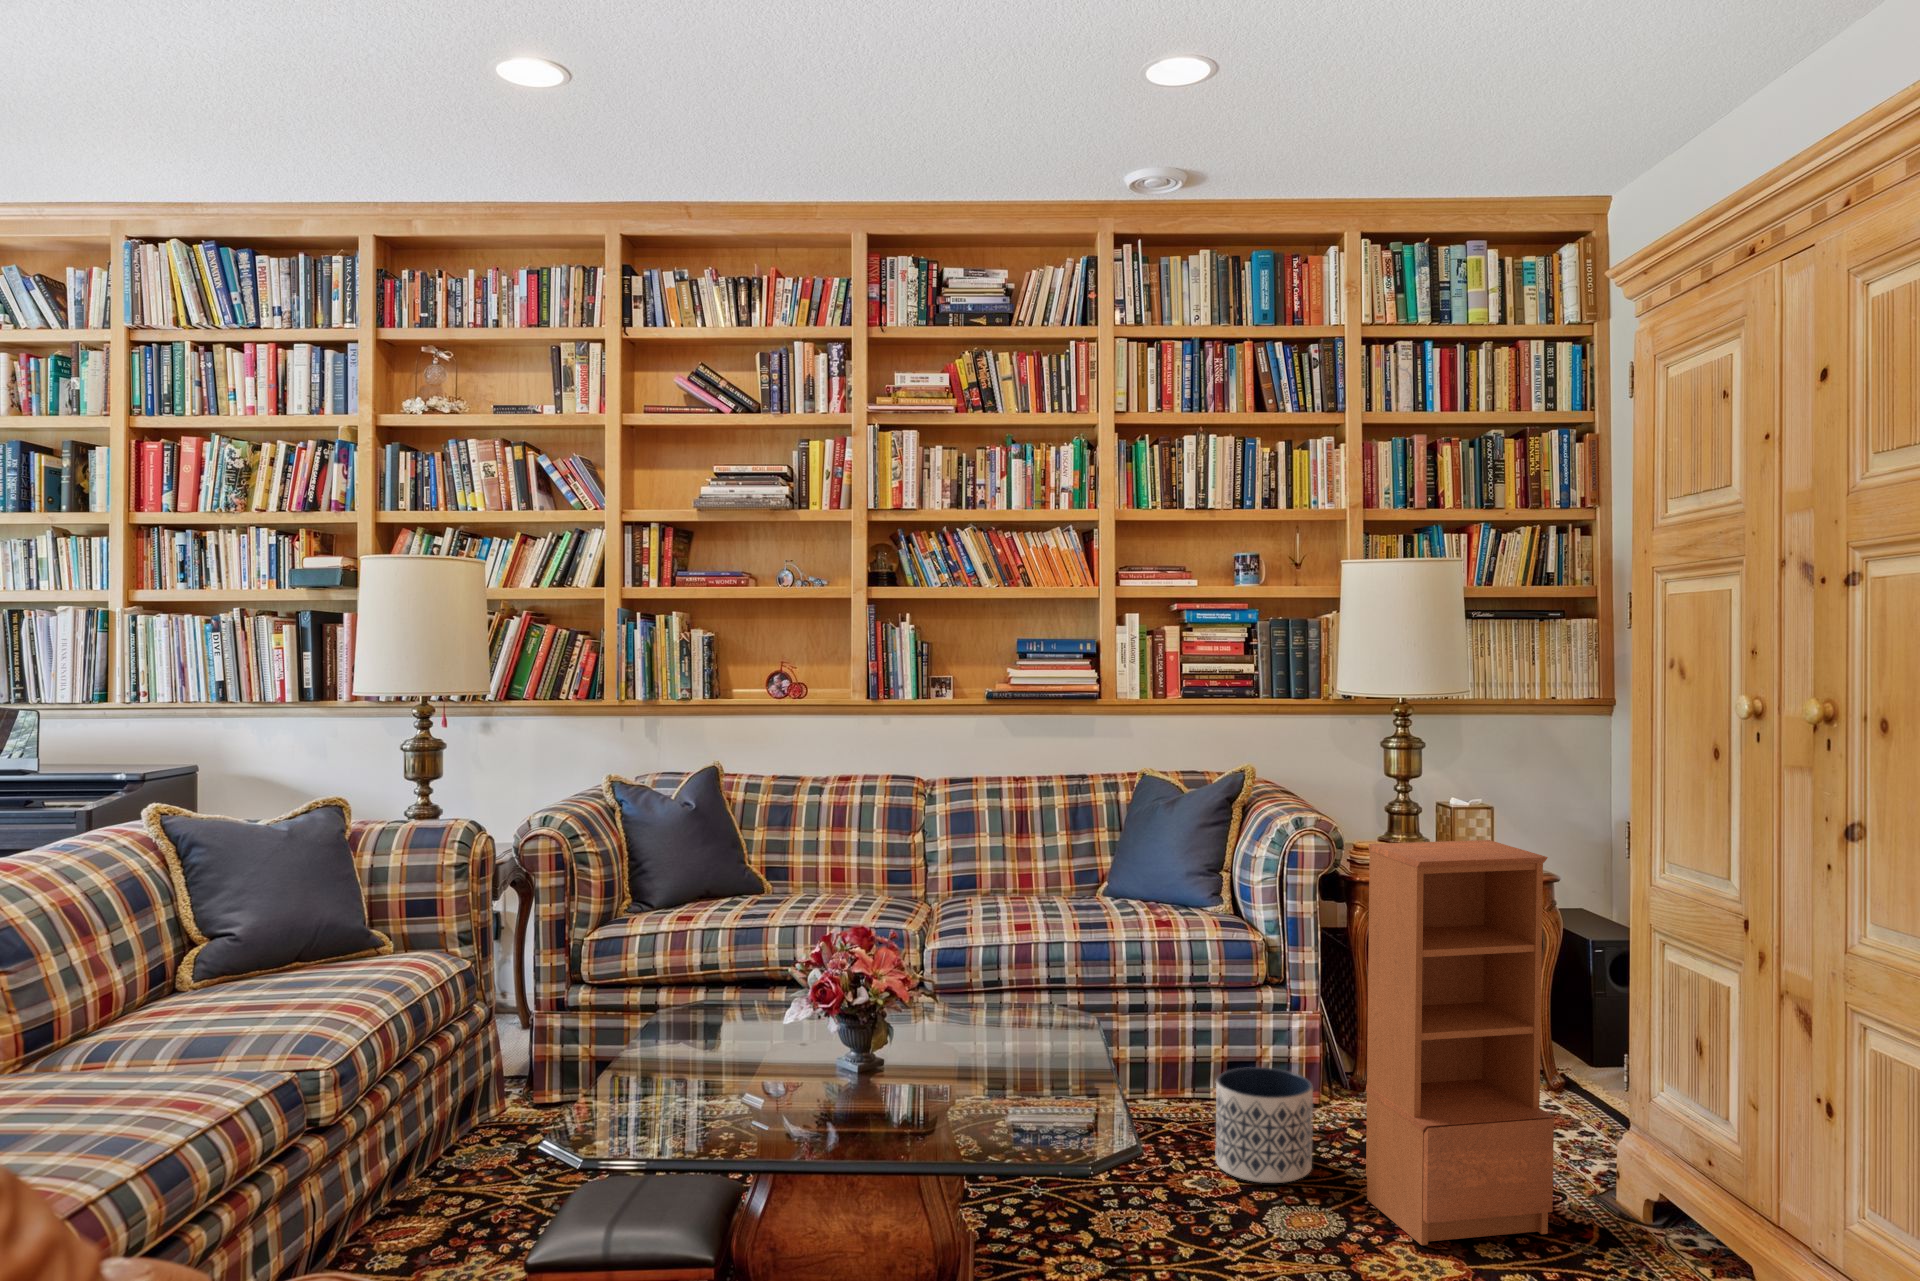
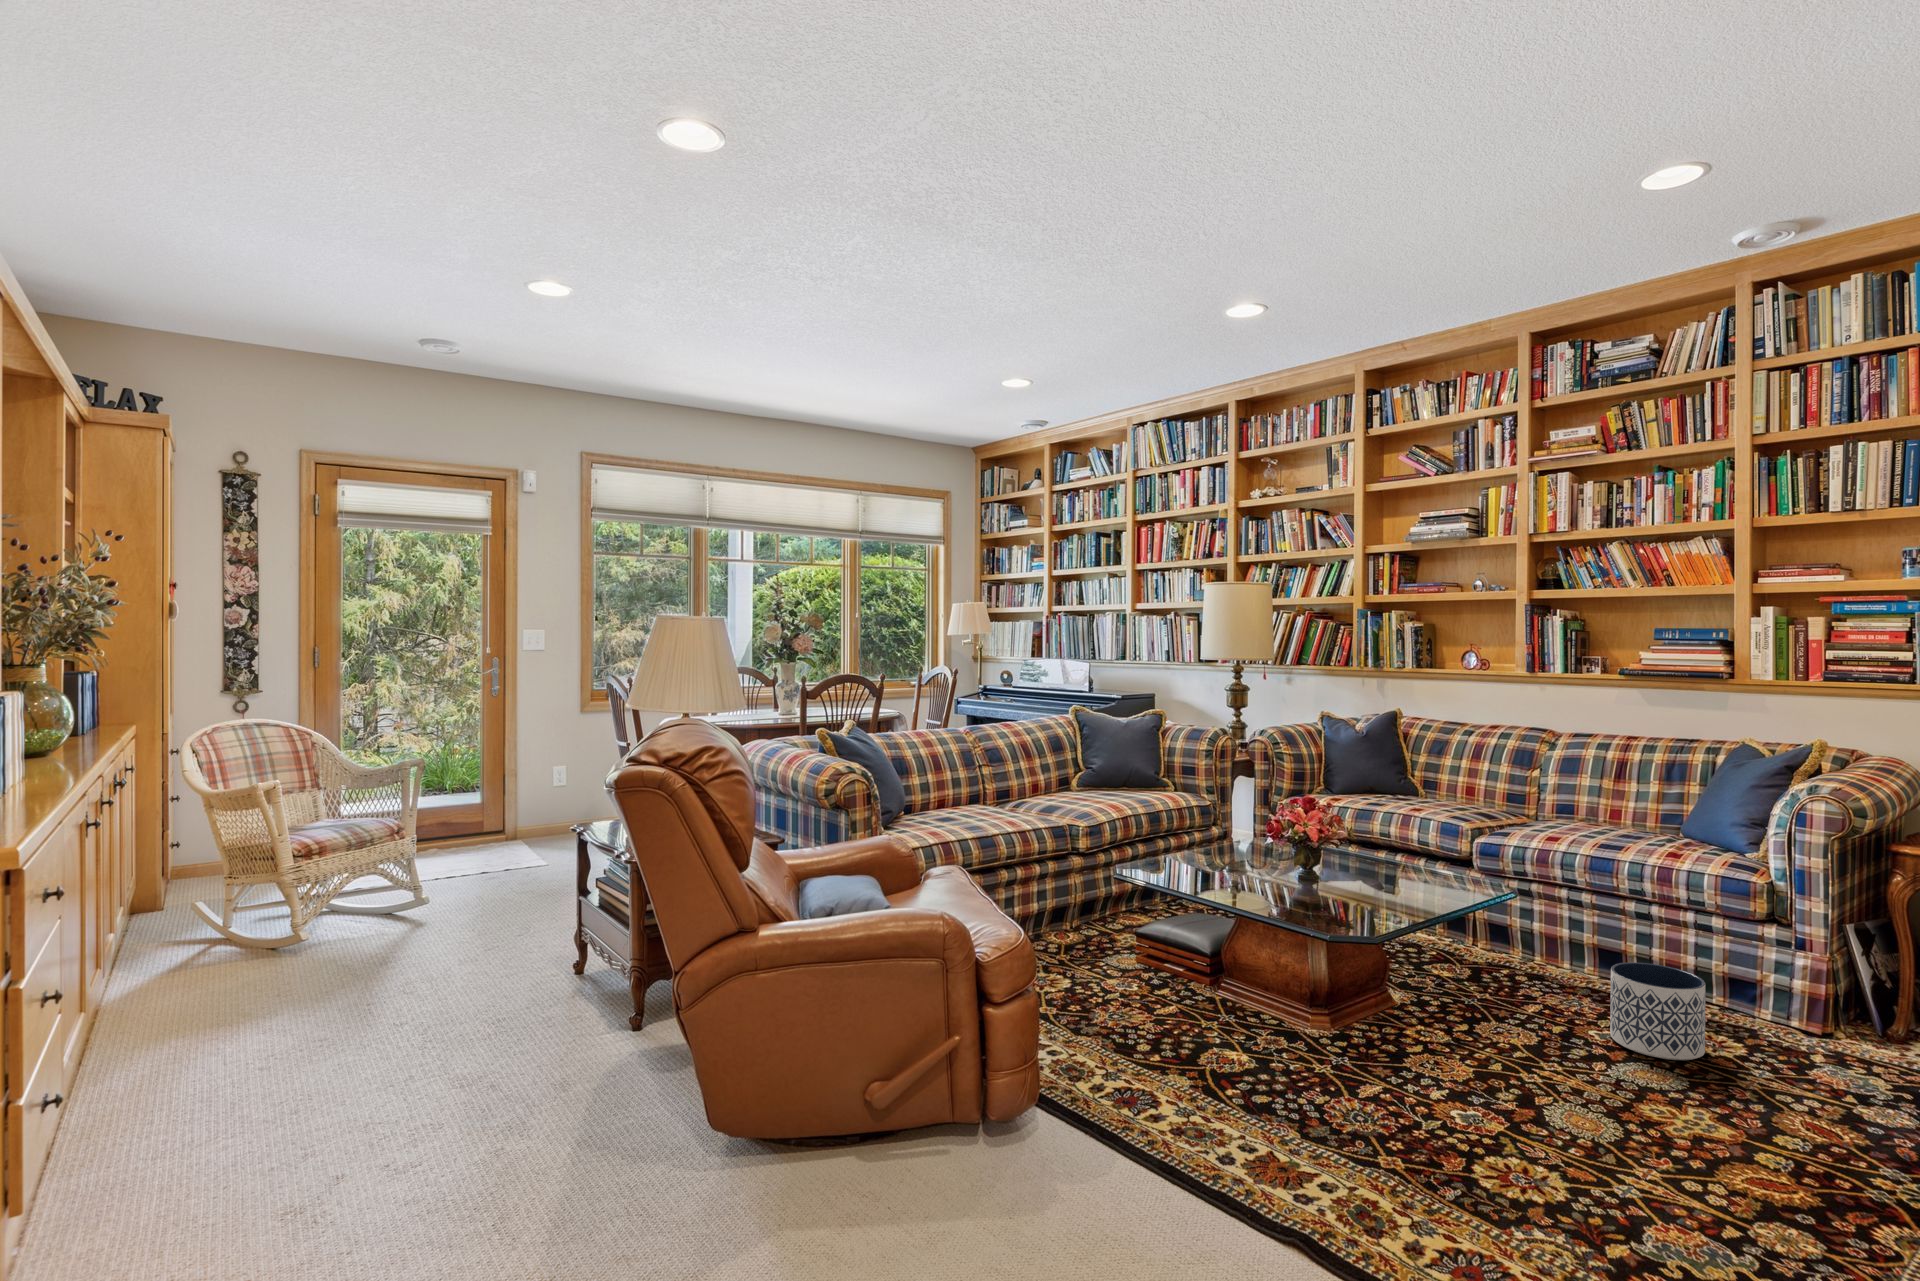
bookcase: present [1366,840,1554,1245] -> none [1706,782,1873,1165]

